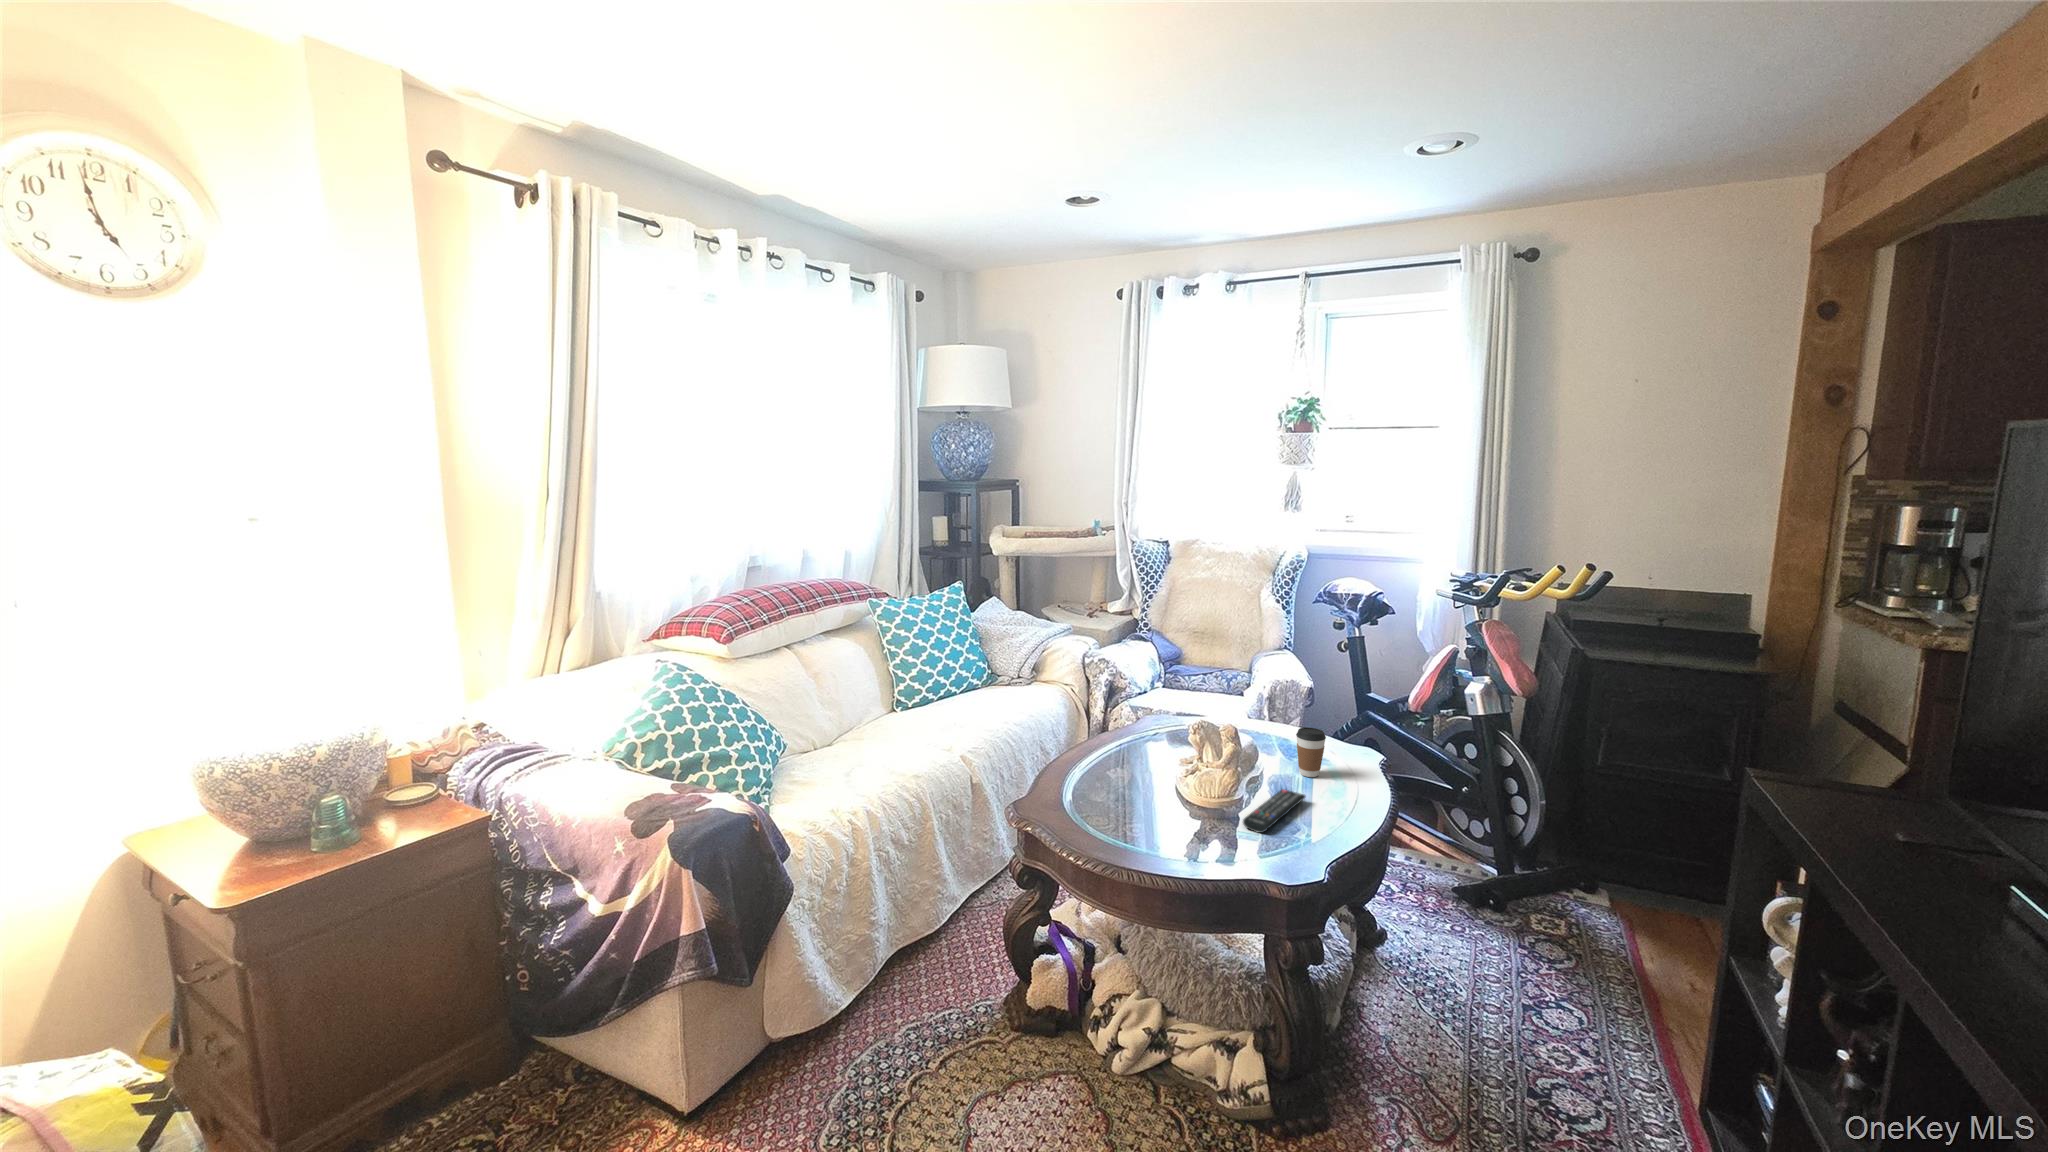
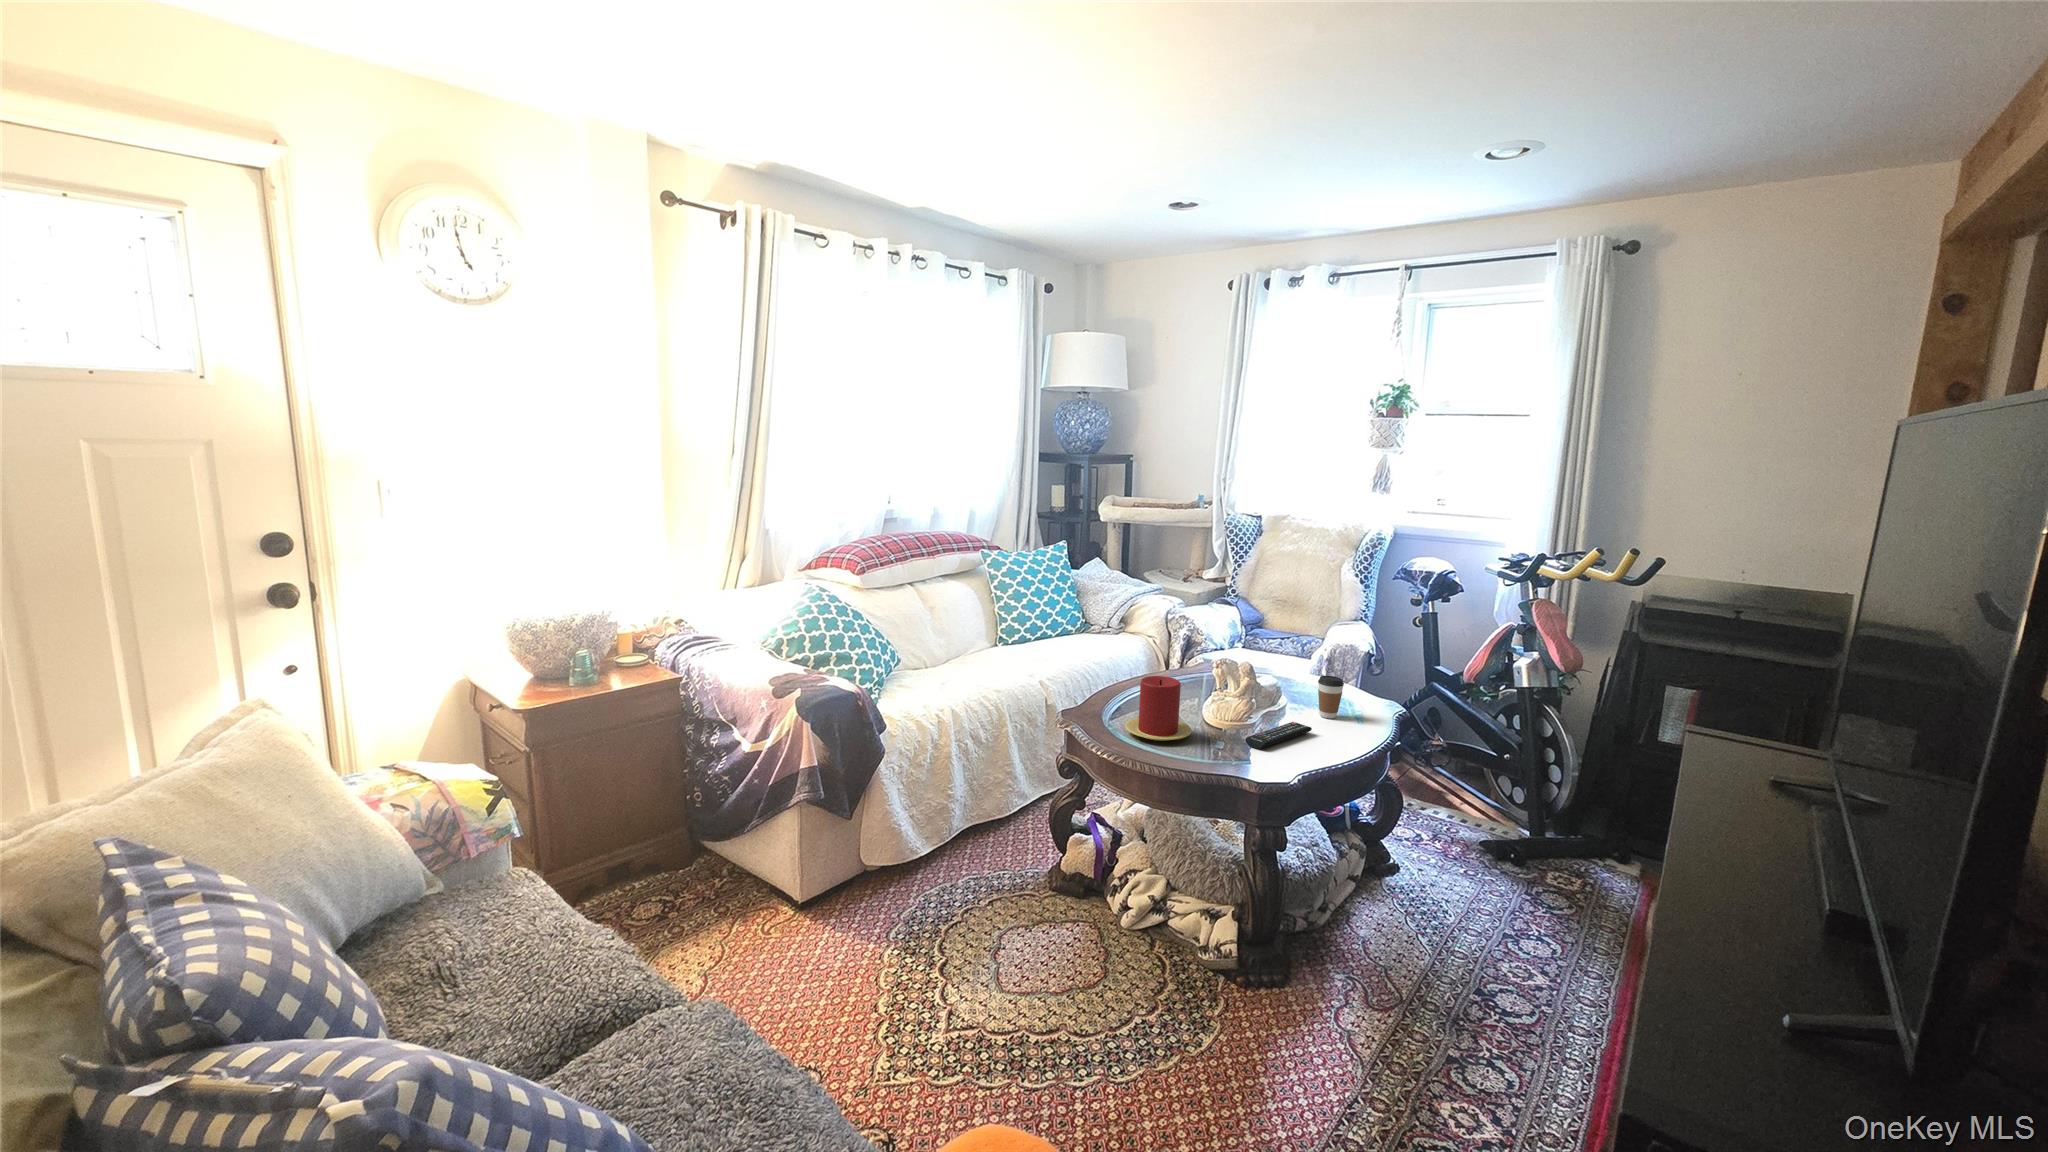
candle: none [1097,752,1178,835] -> present [1125,676,1191,741]

